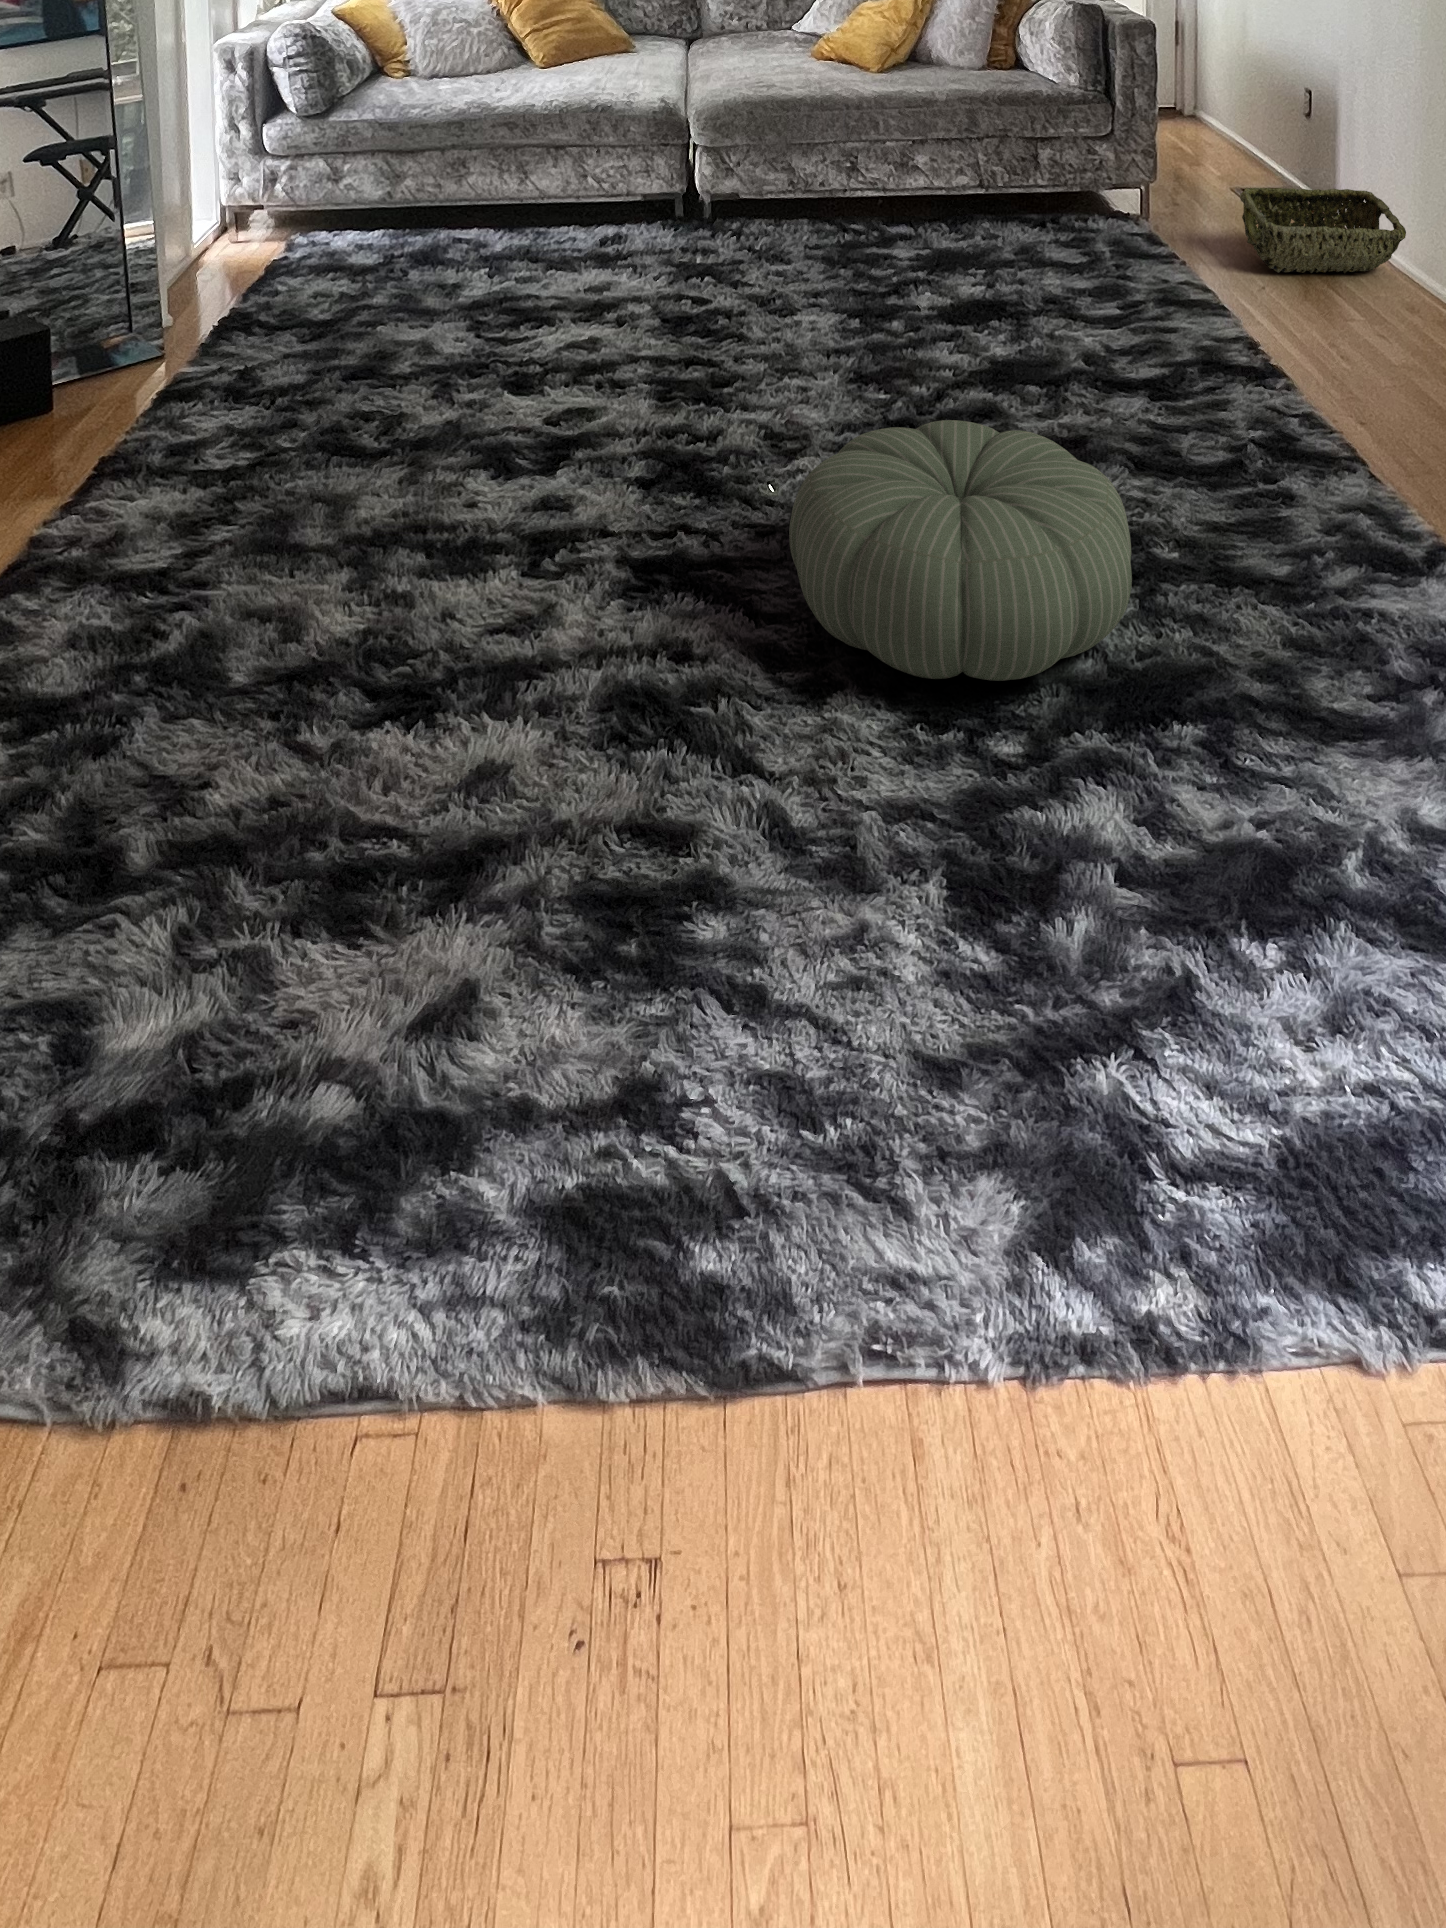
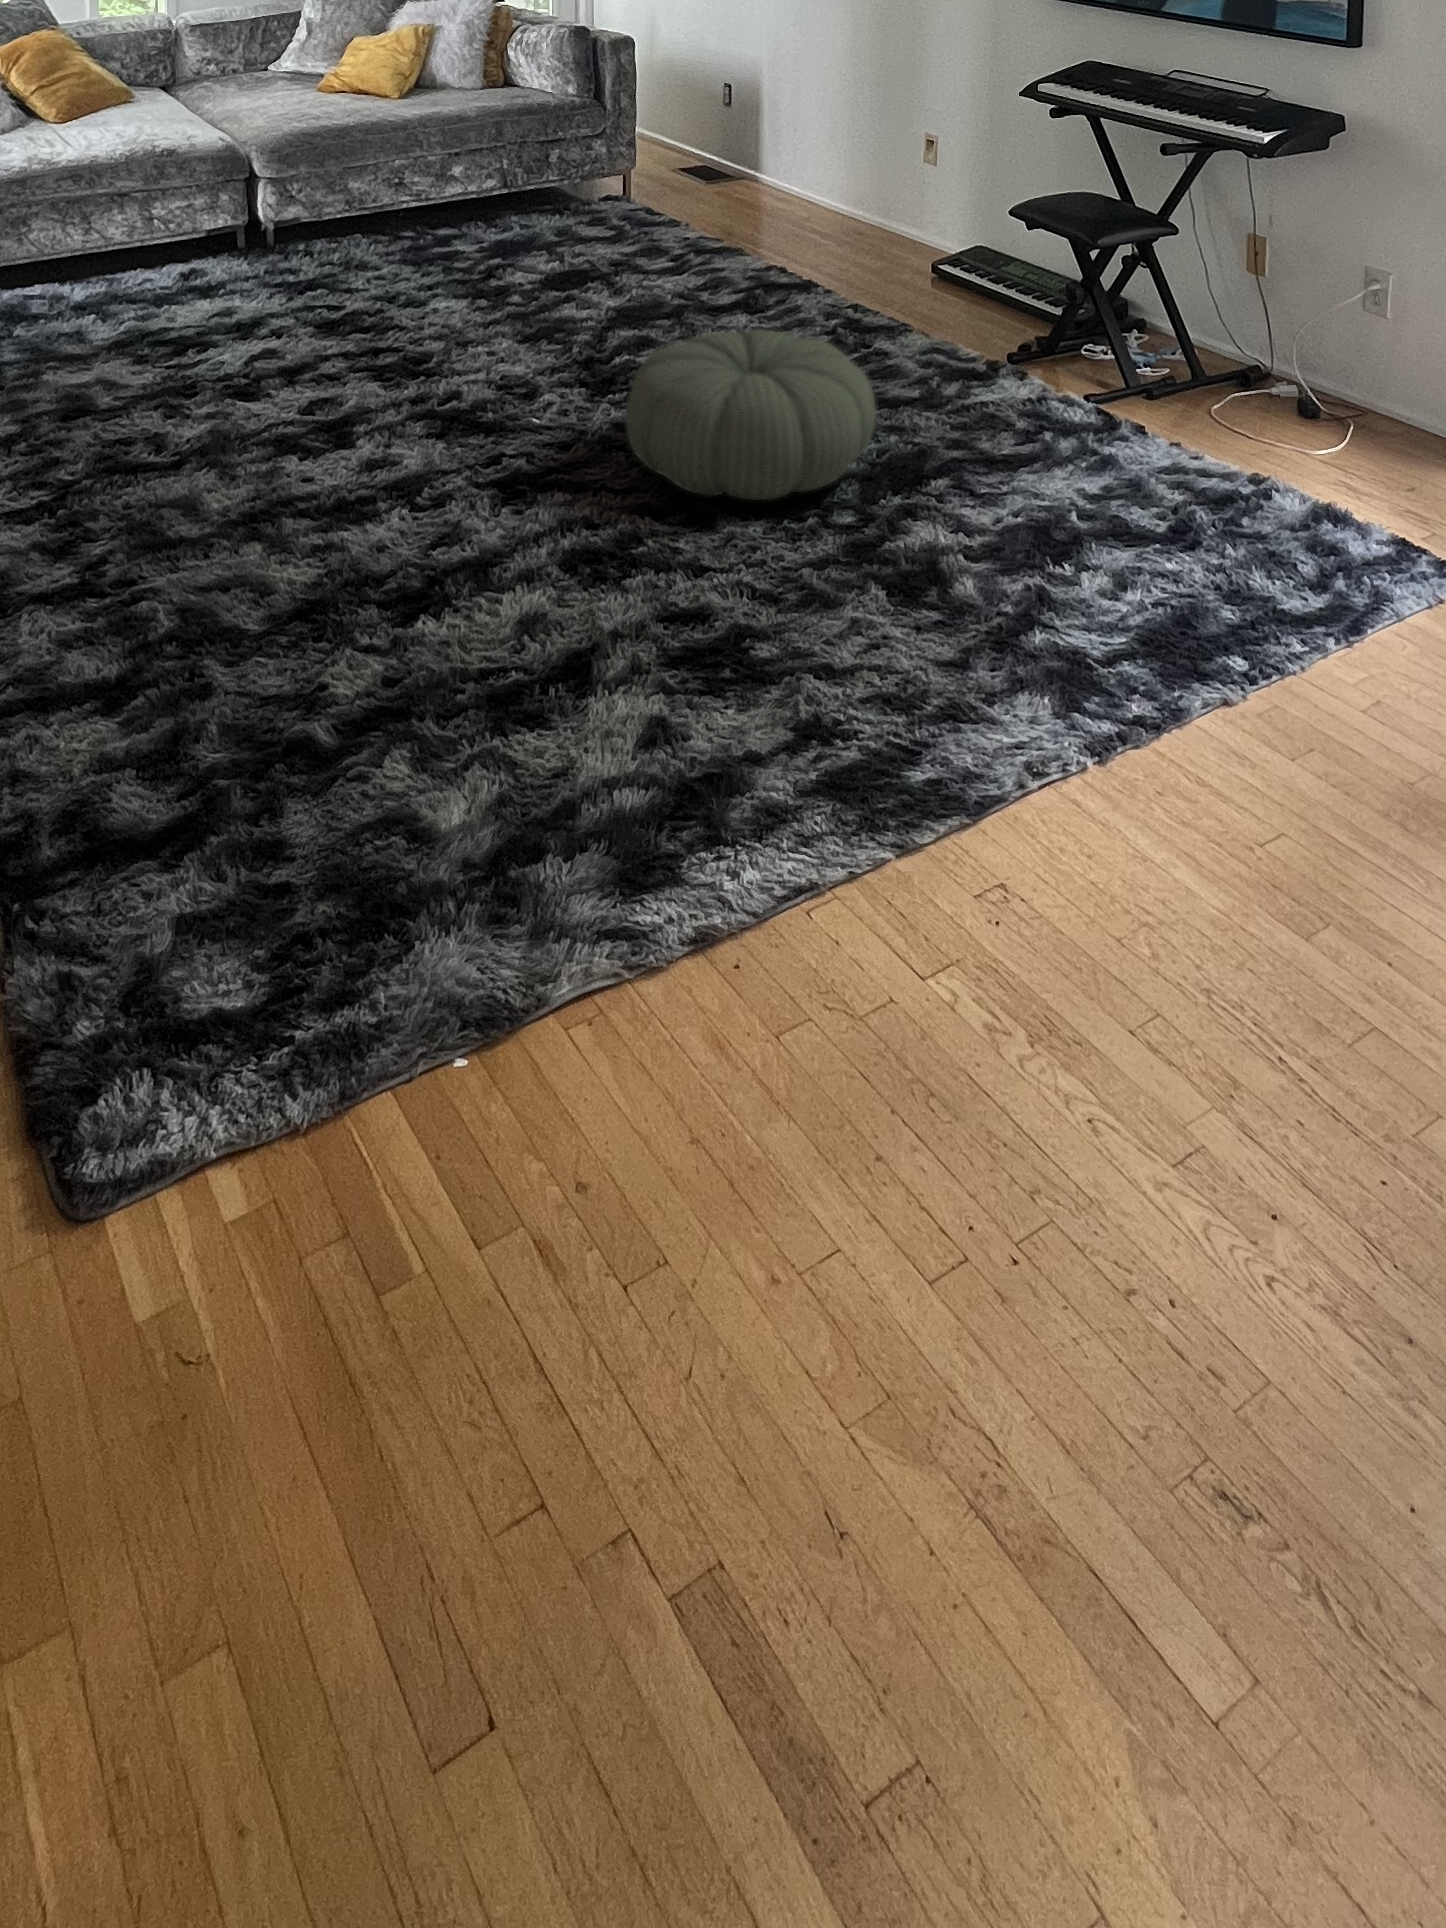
woven basket: present [1240,188,1406,273] -> none [727,156,848,225]

